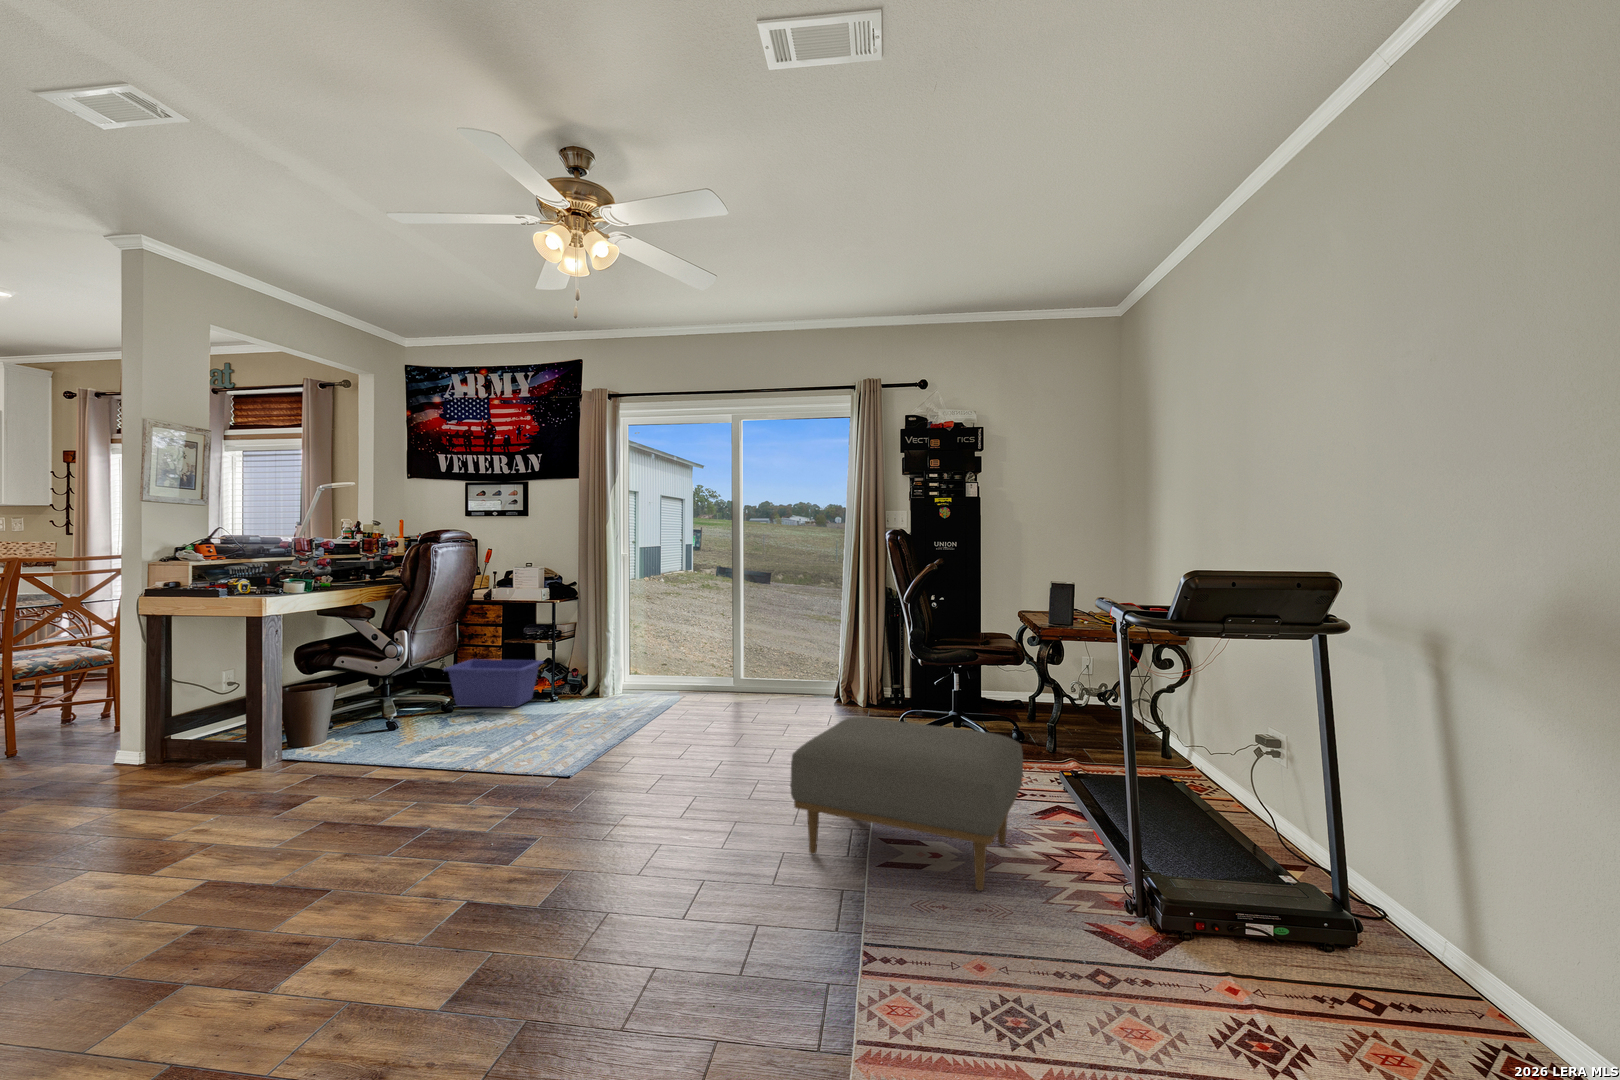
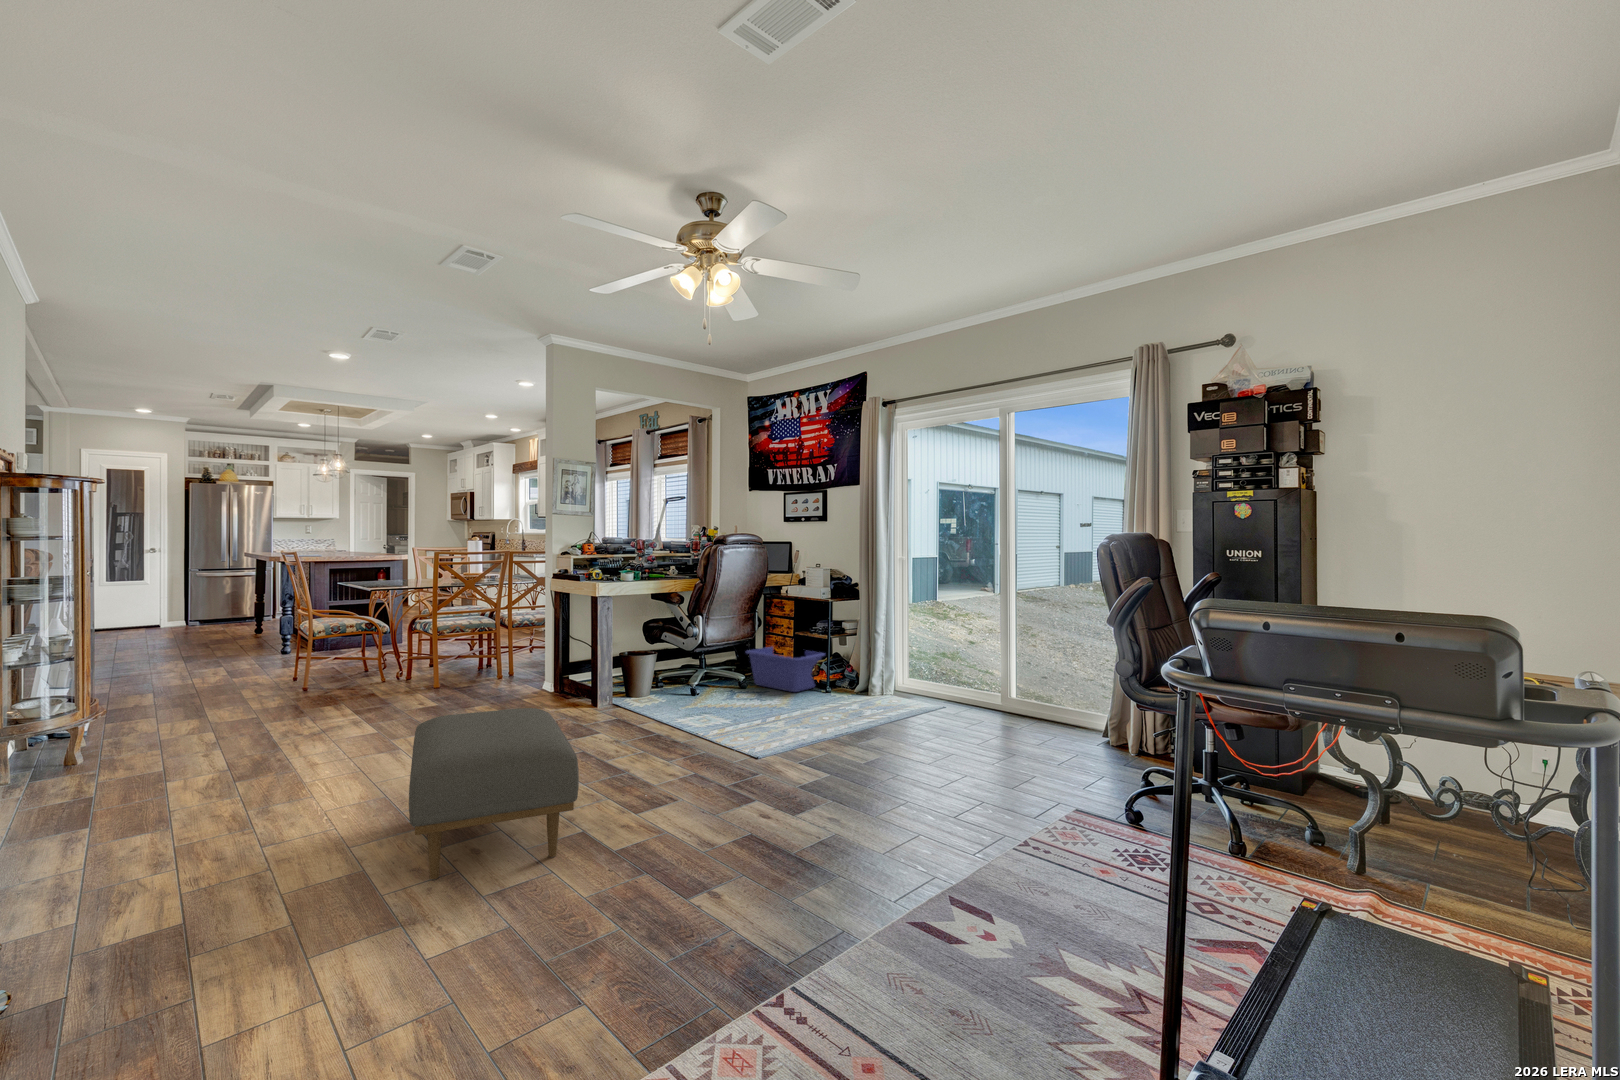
ottoman: present [790,717,1023,891] -> present [409,708,579,880]

